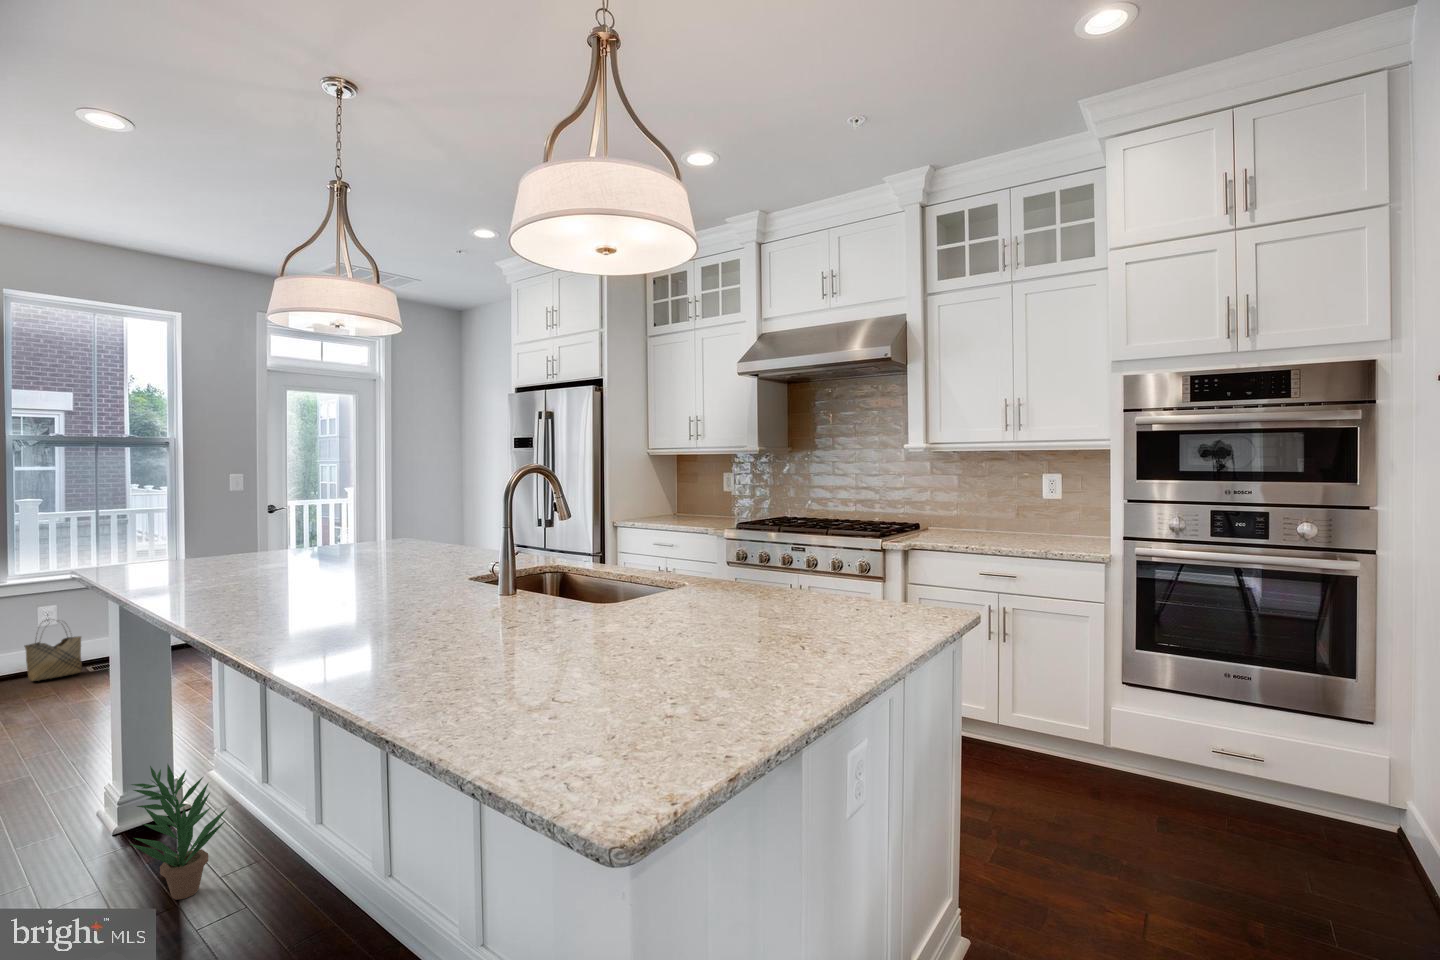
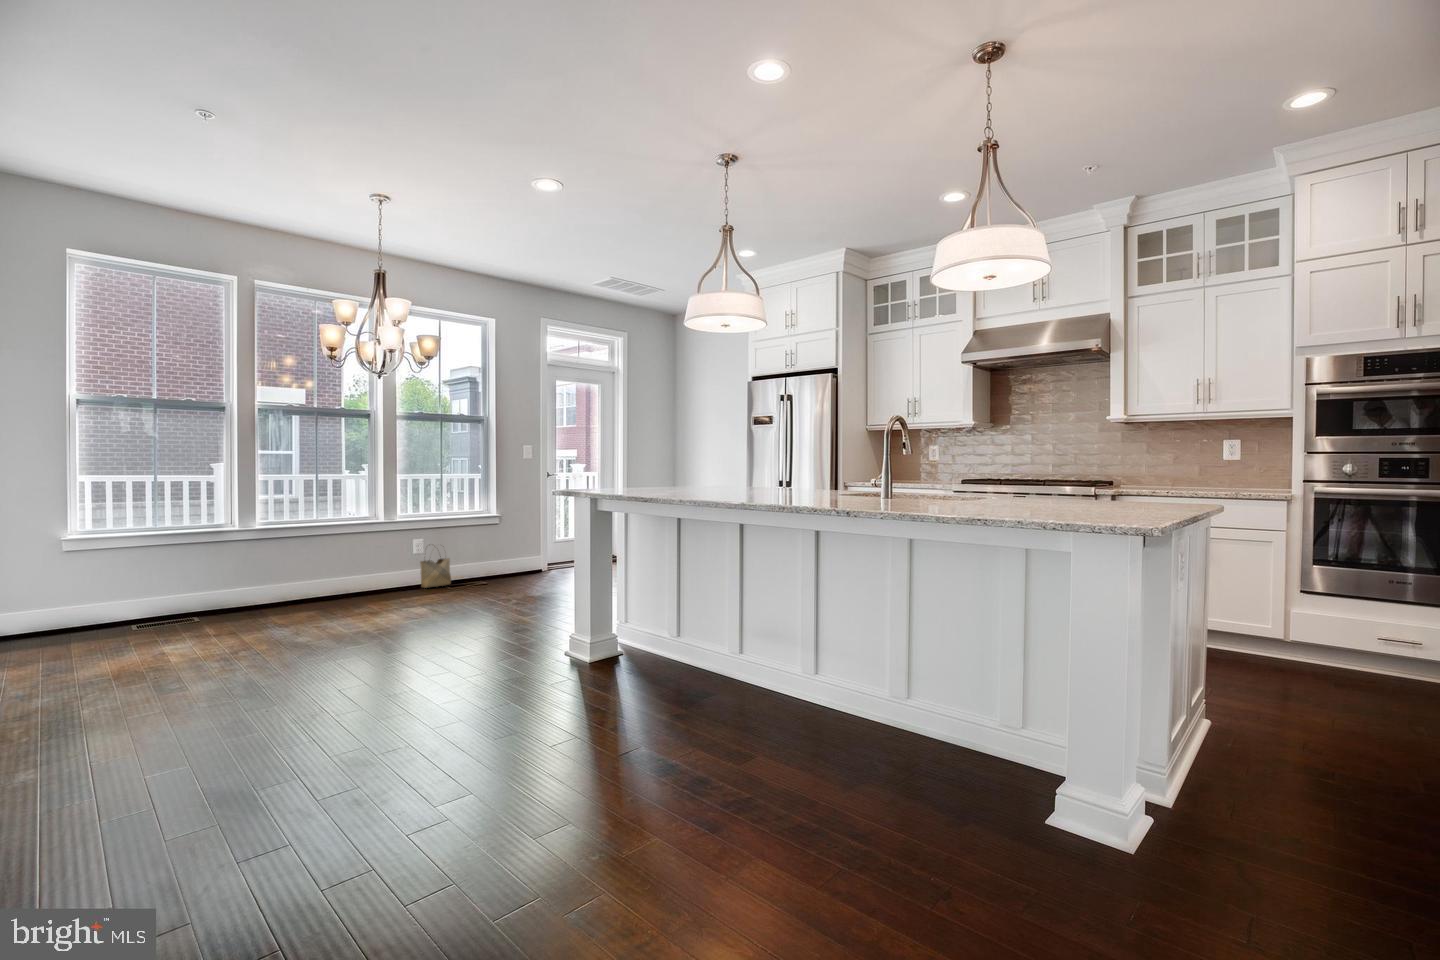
potted plant: present [130,764,227,900] -> none [649,600,694,684]

